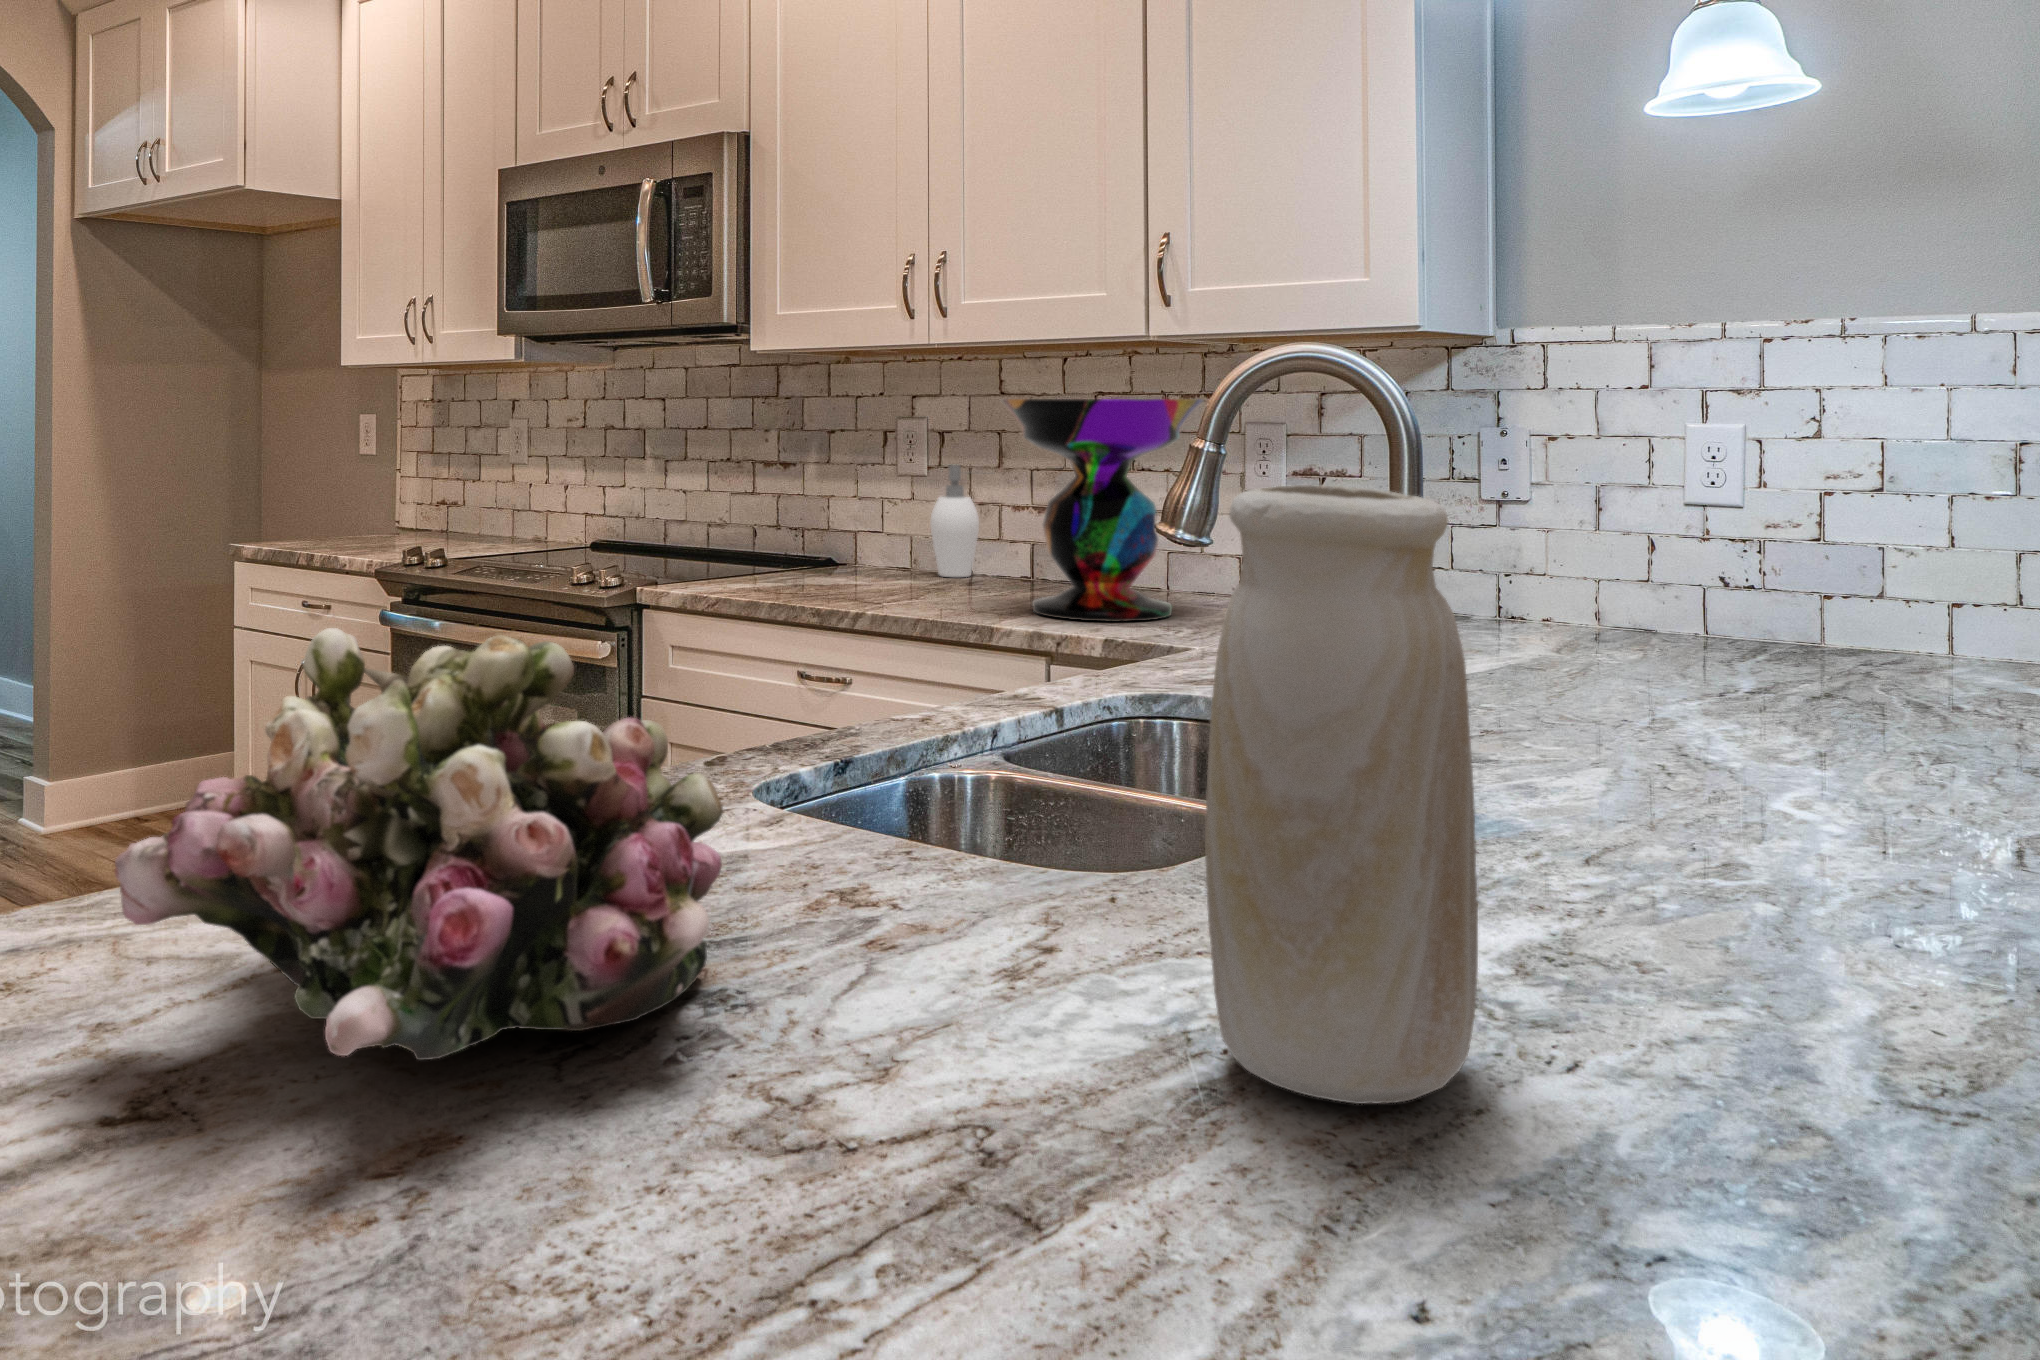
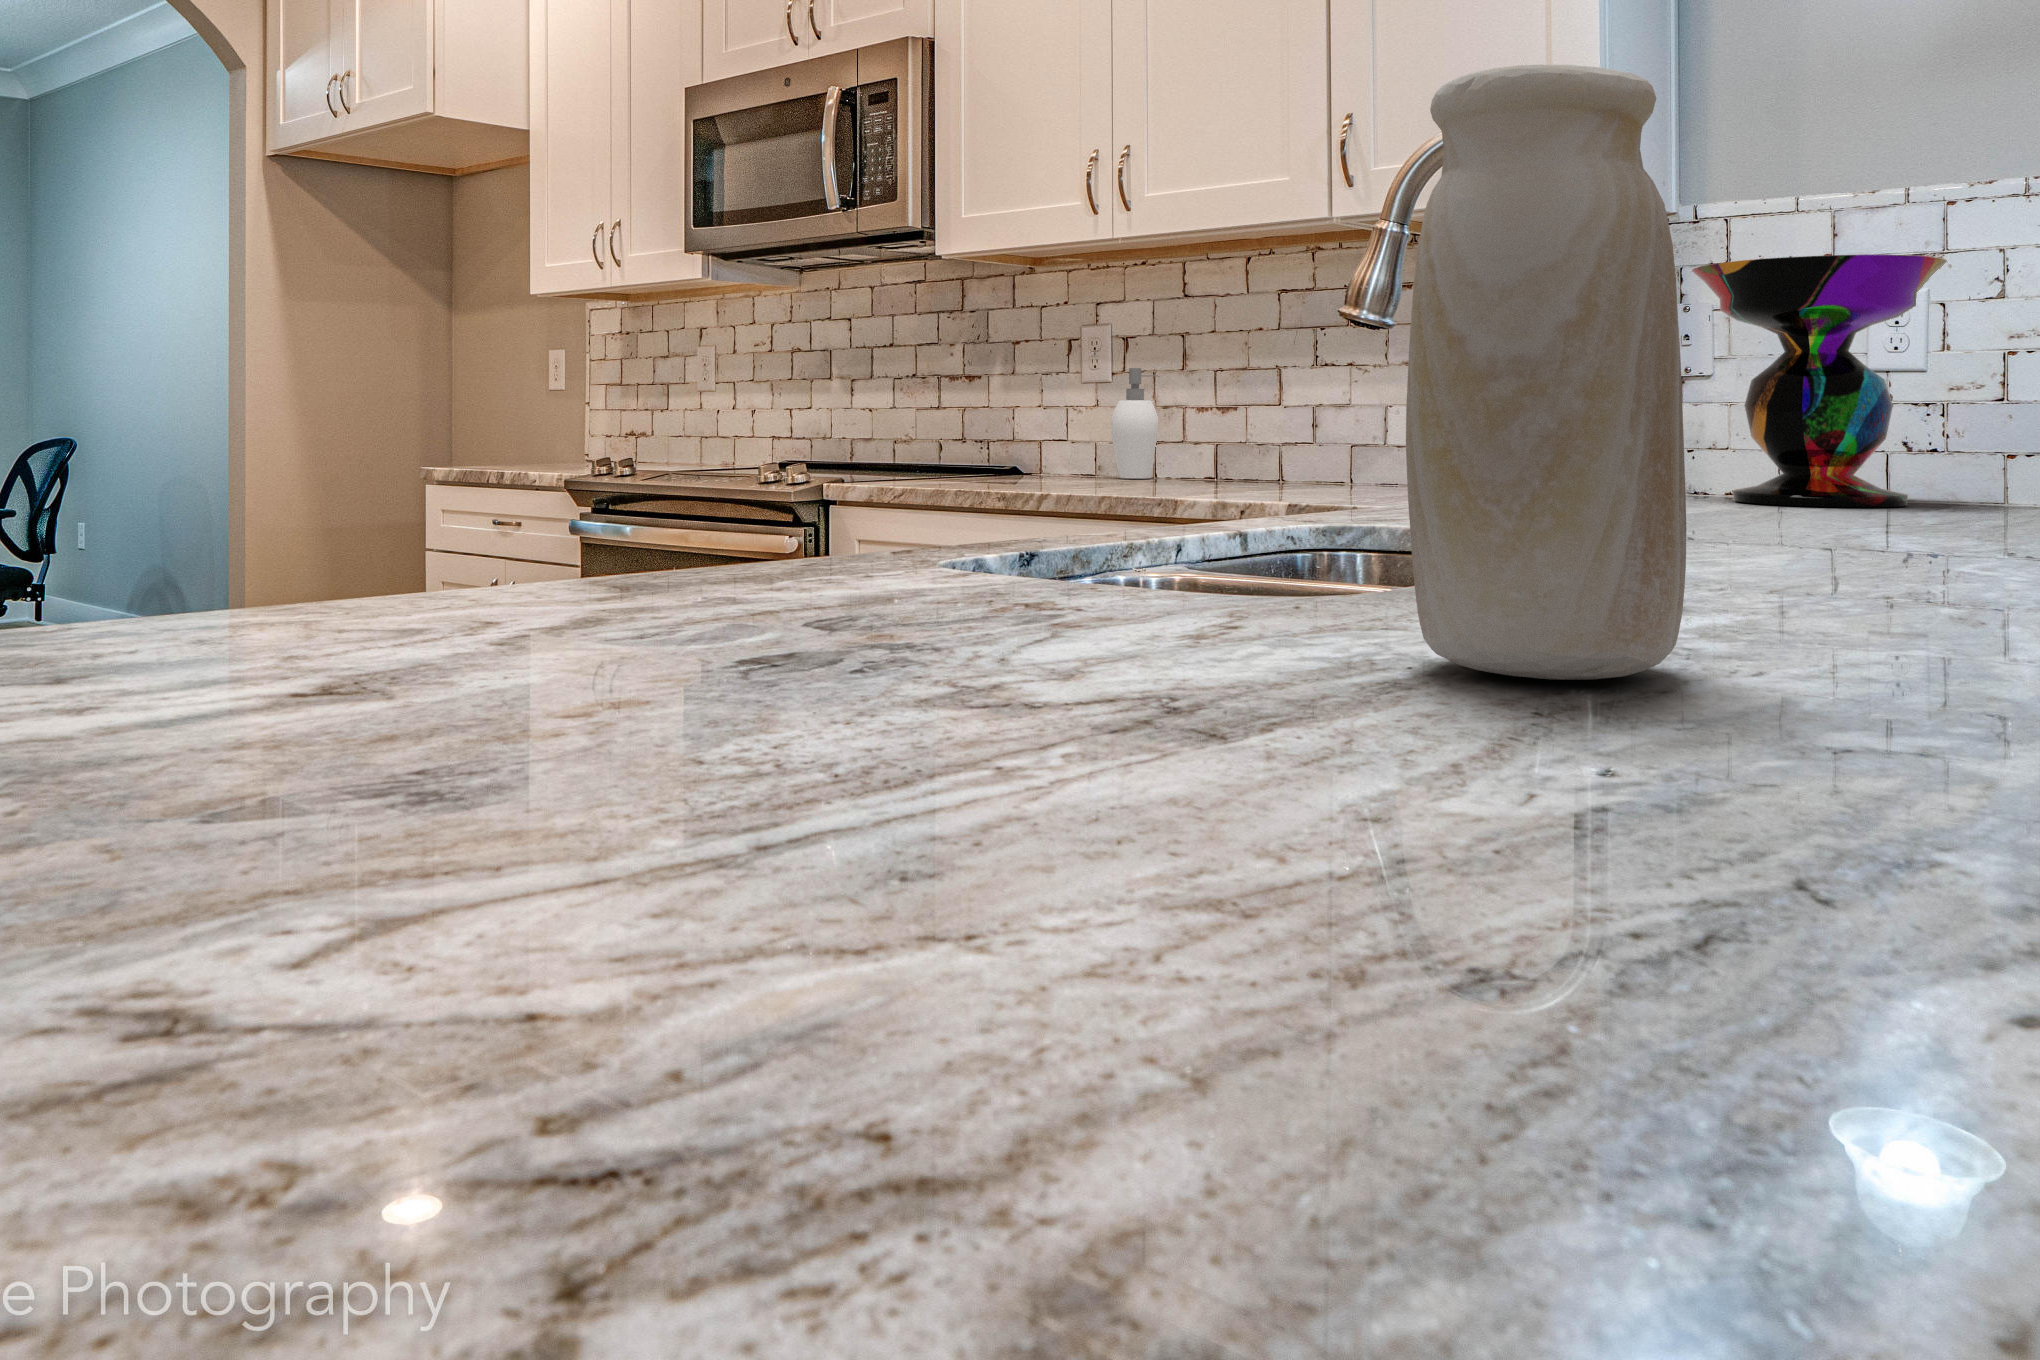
decorative bowl: present [1001,399,1203,622] -> present [1692,255,1947,507]
flower arrangement: present [114,628,723,1060] -> none [295,259,912,637]

